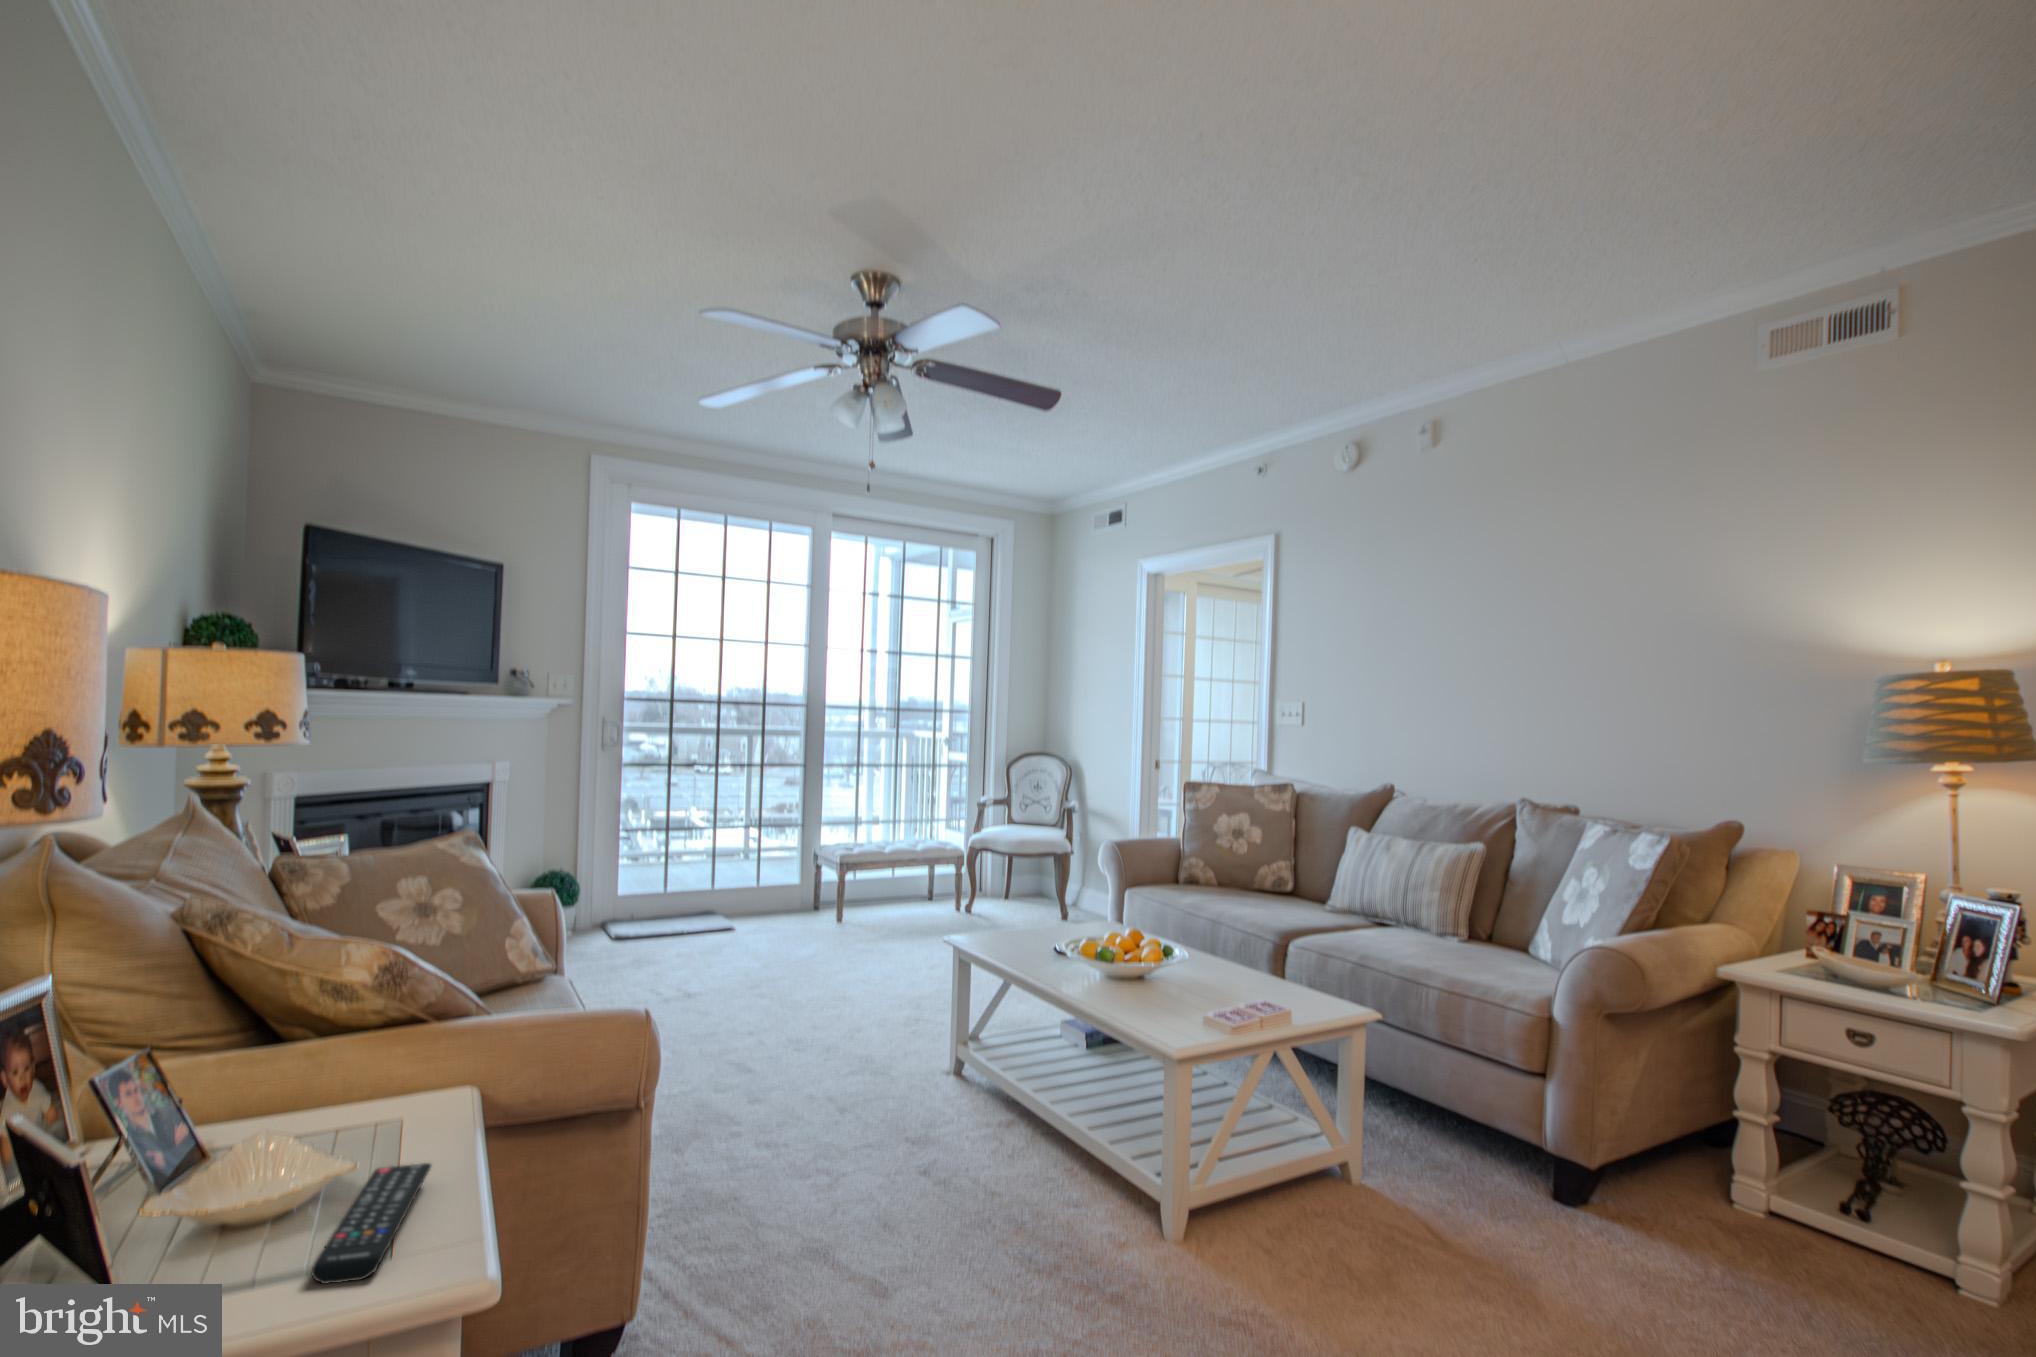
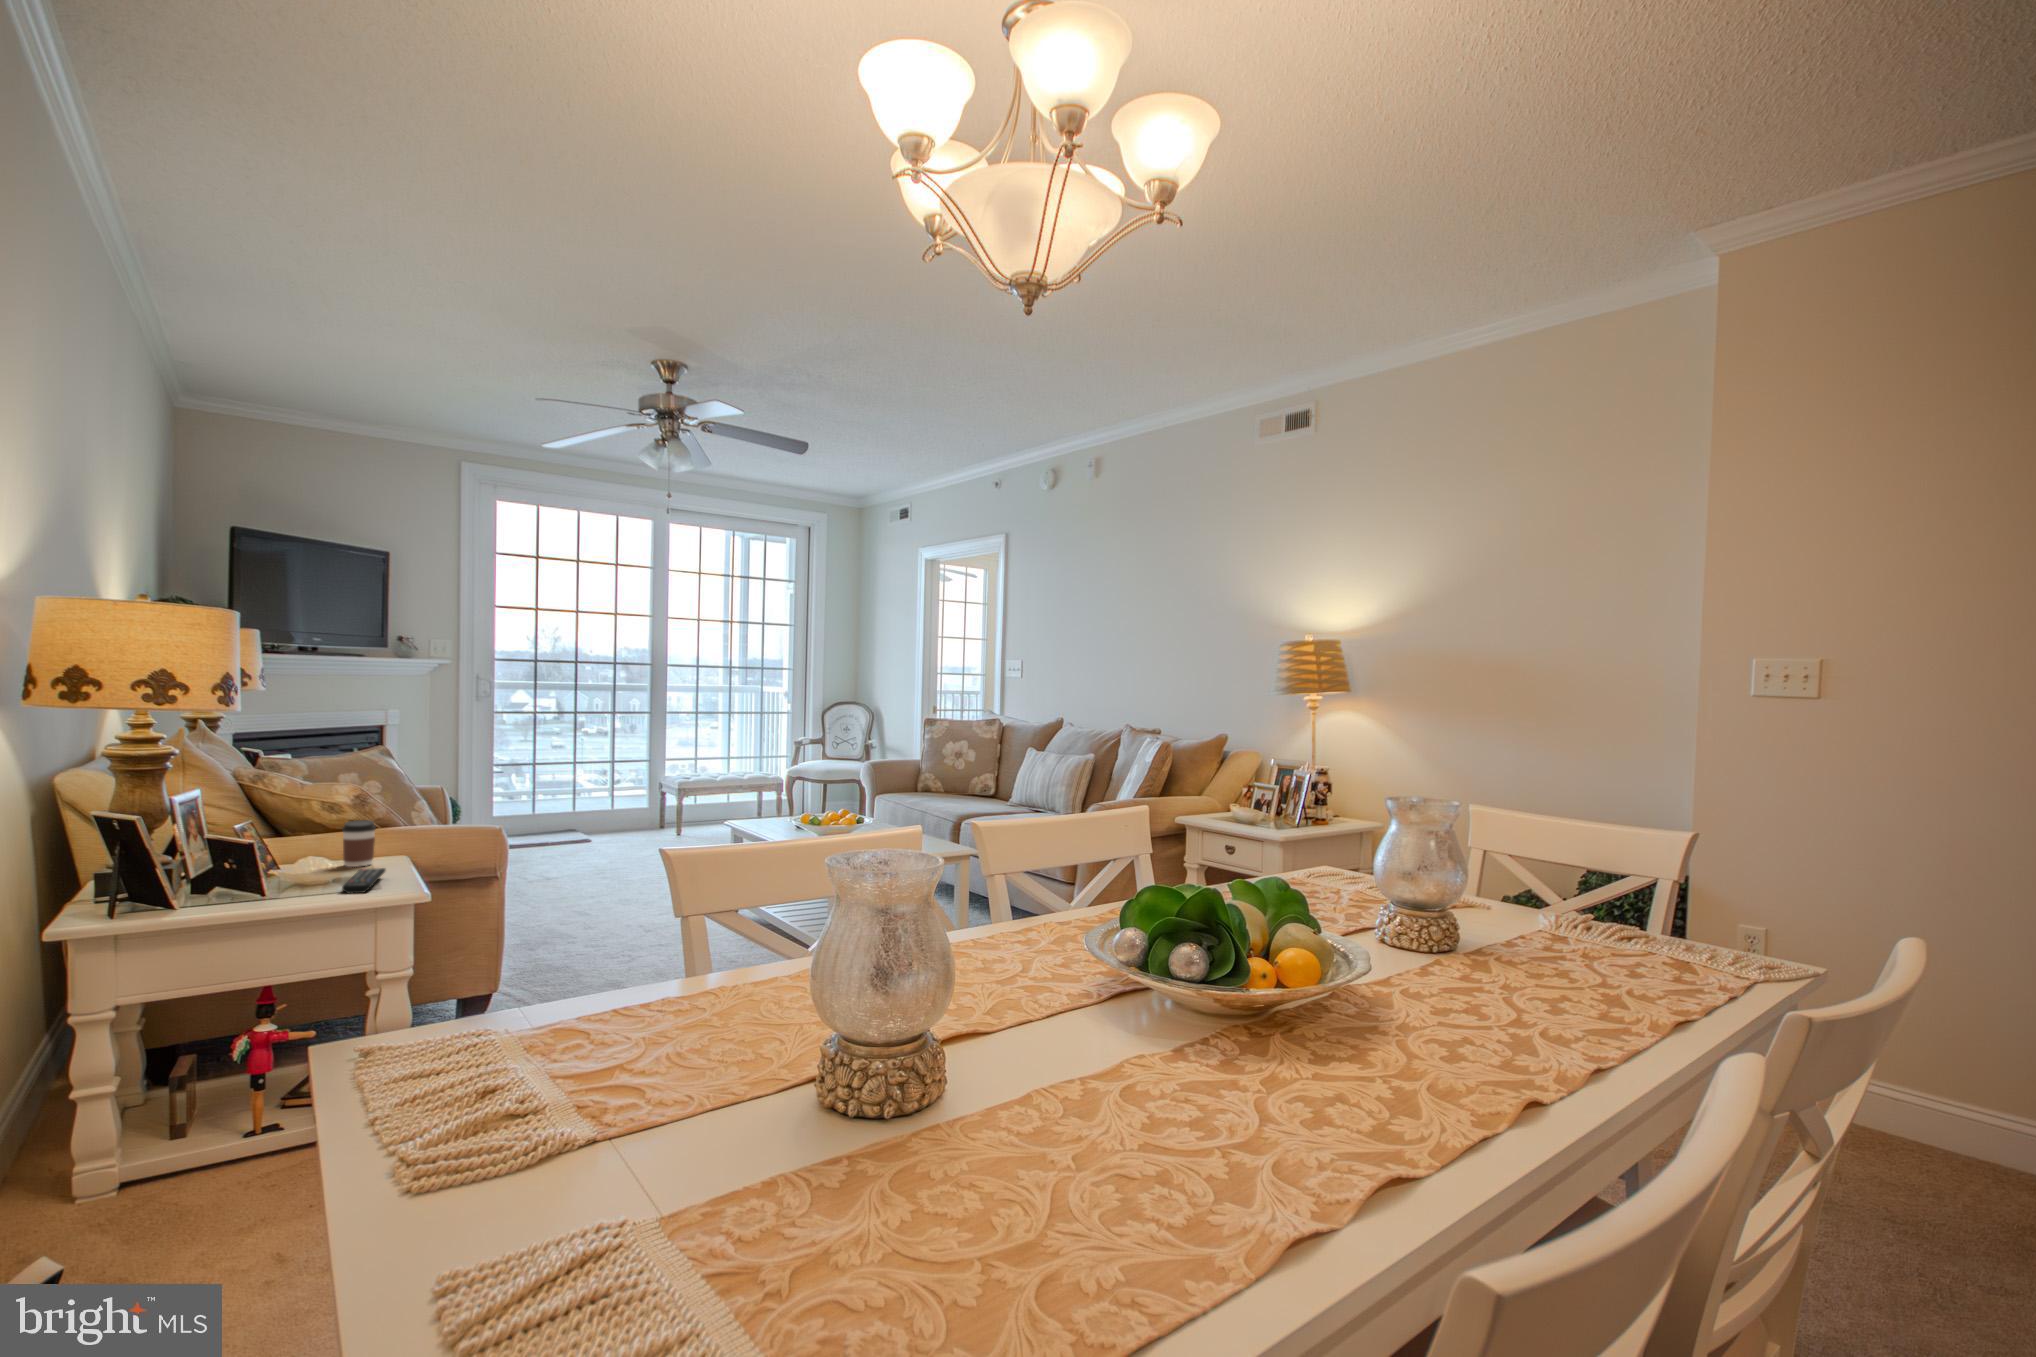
coffee cup: none [360,1021,426,1125] -> present [342,820,376,867]

